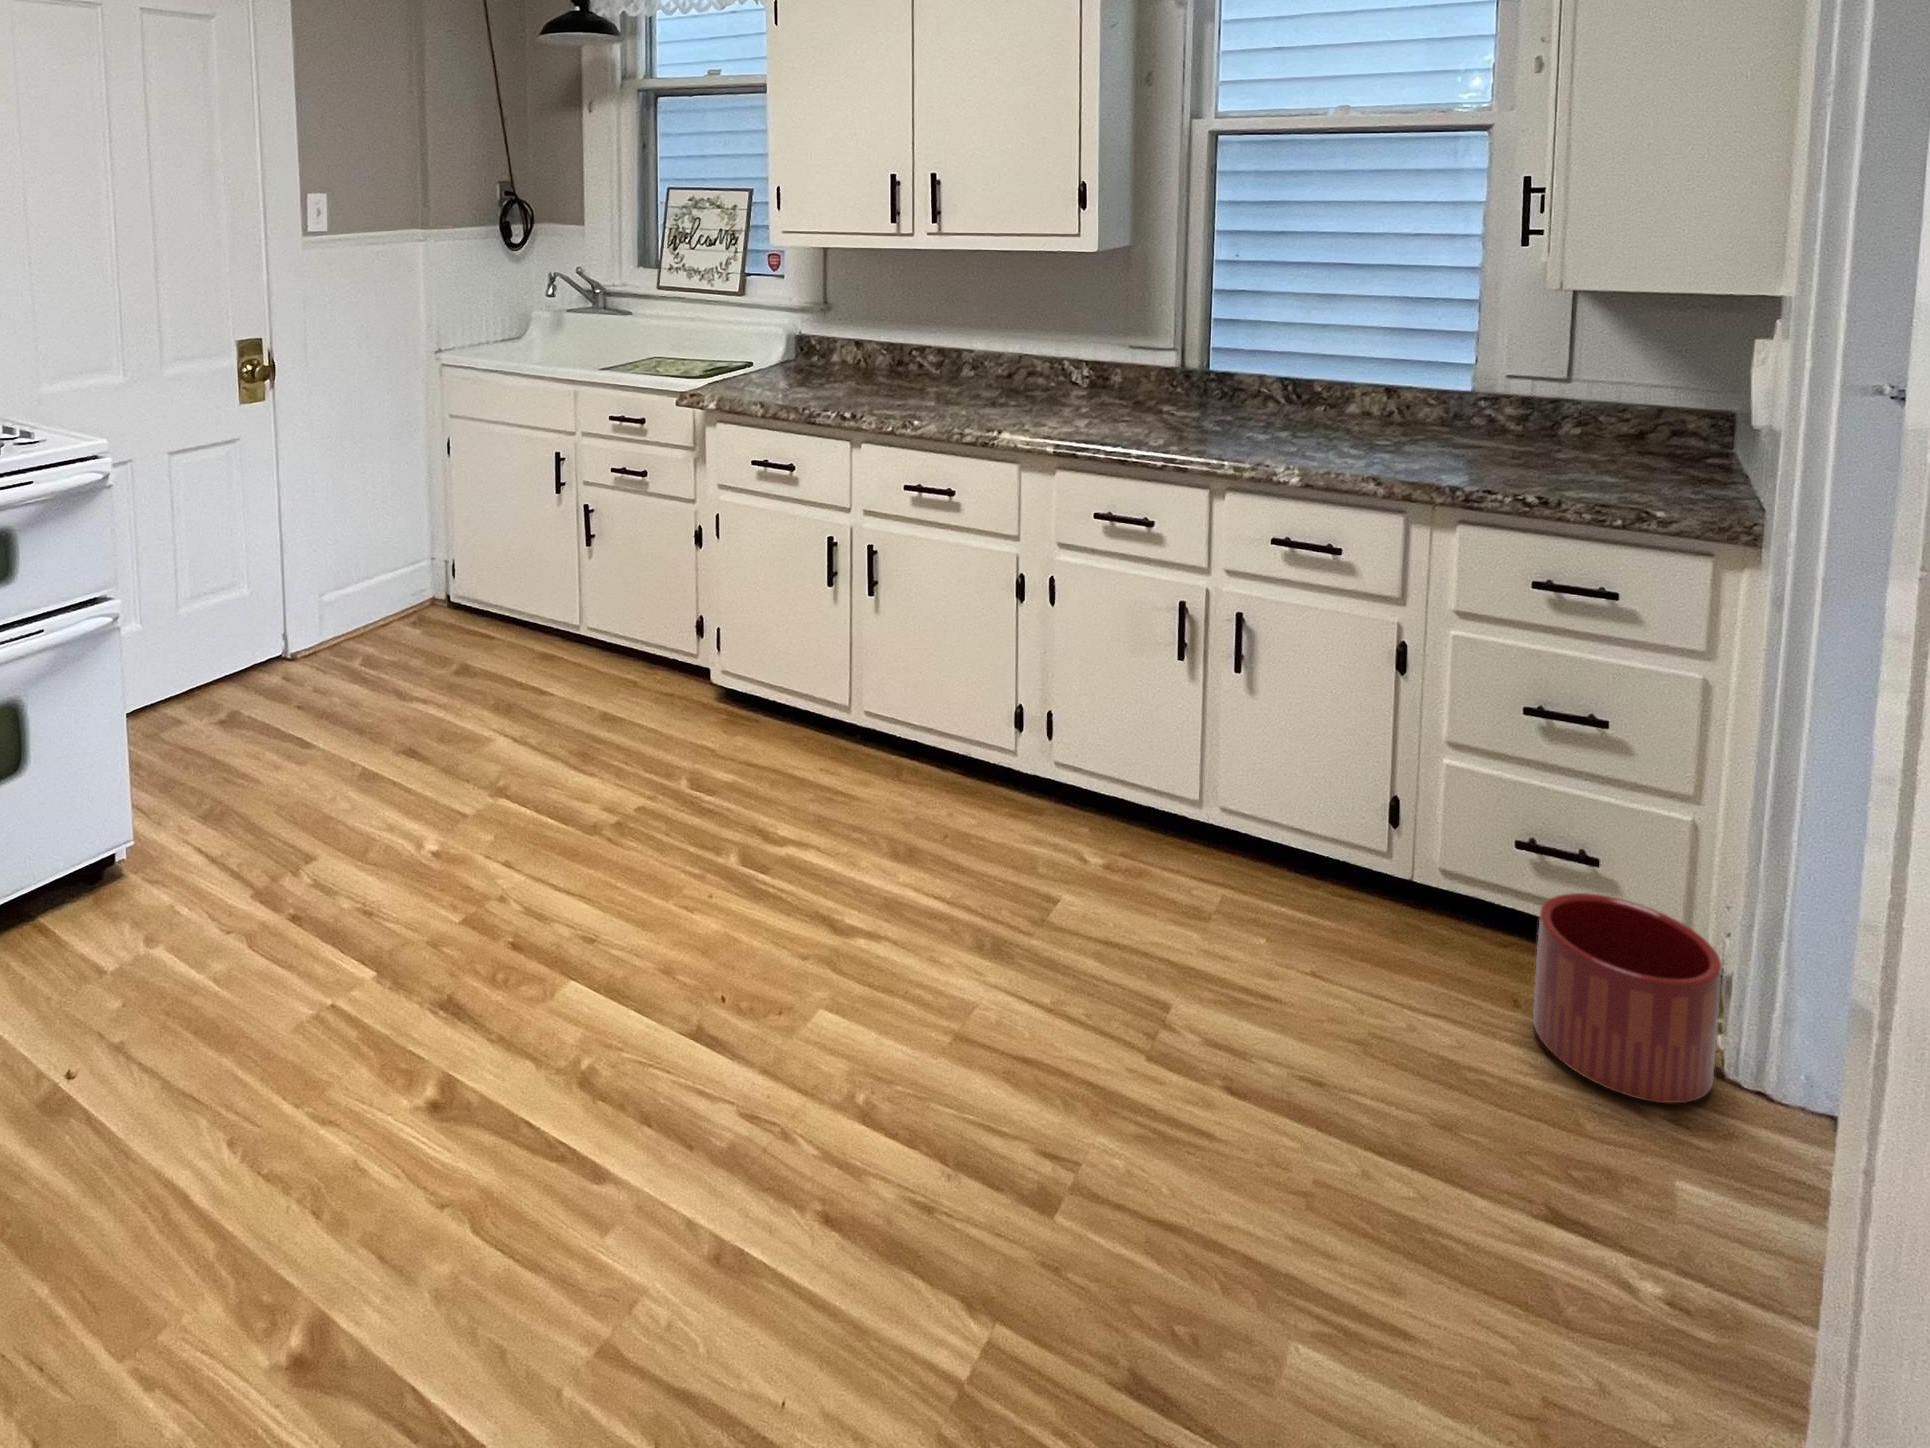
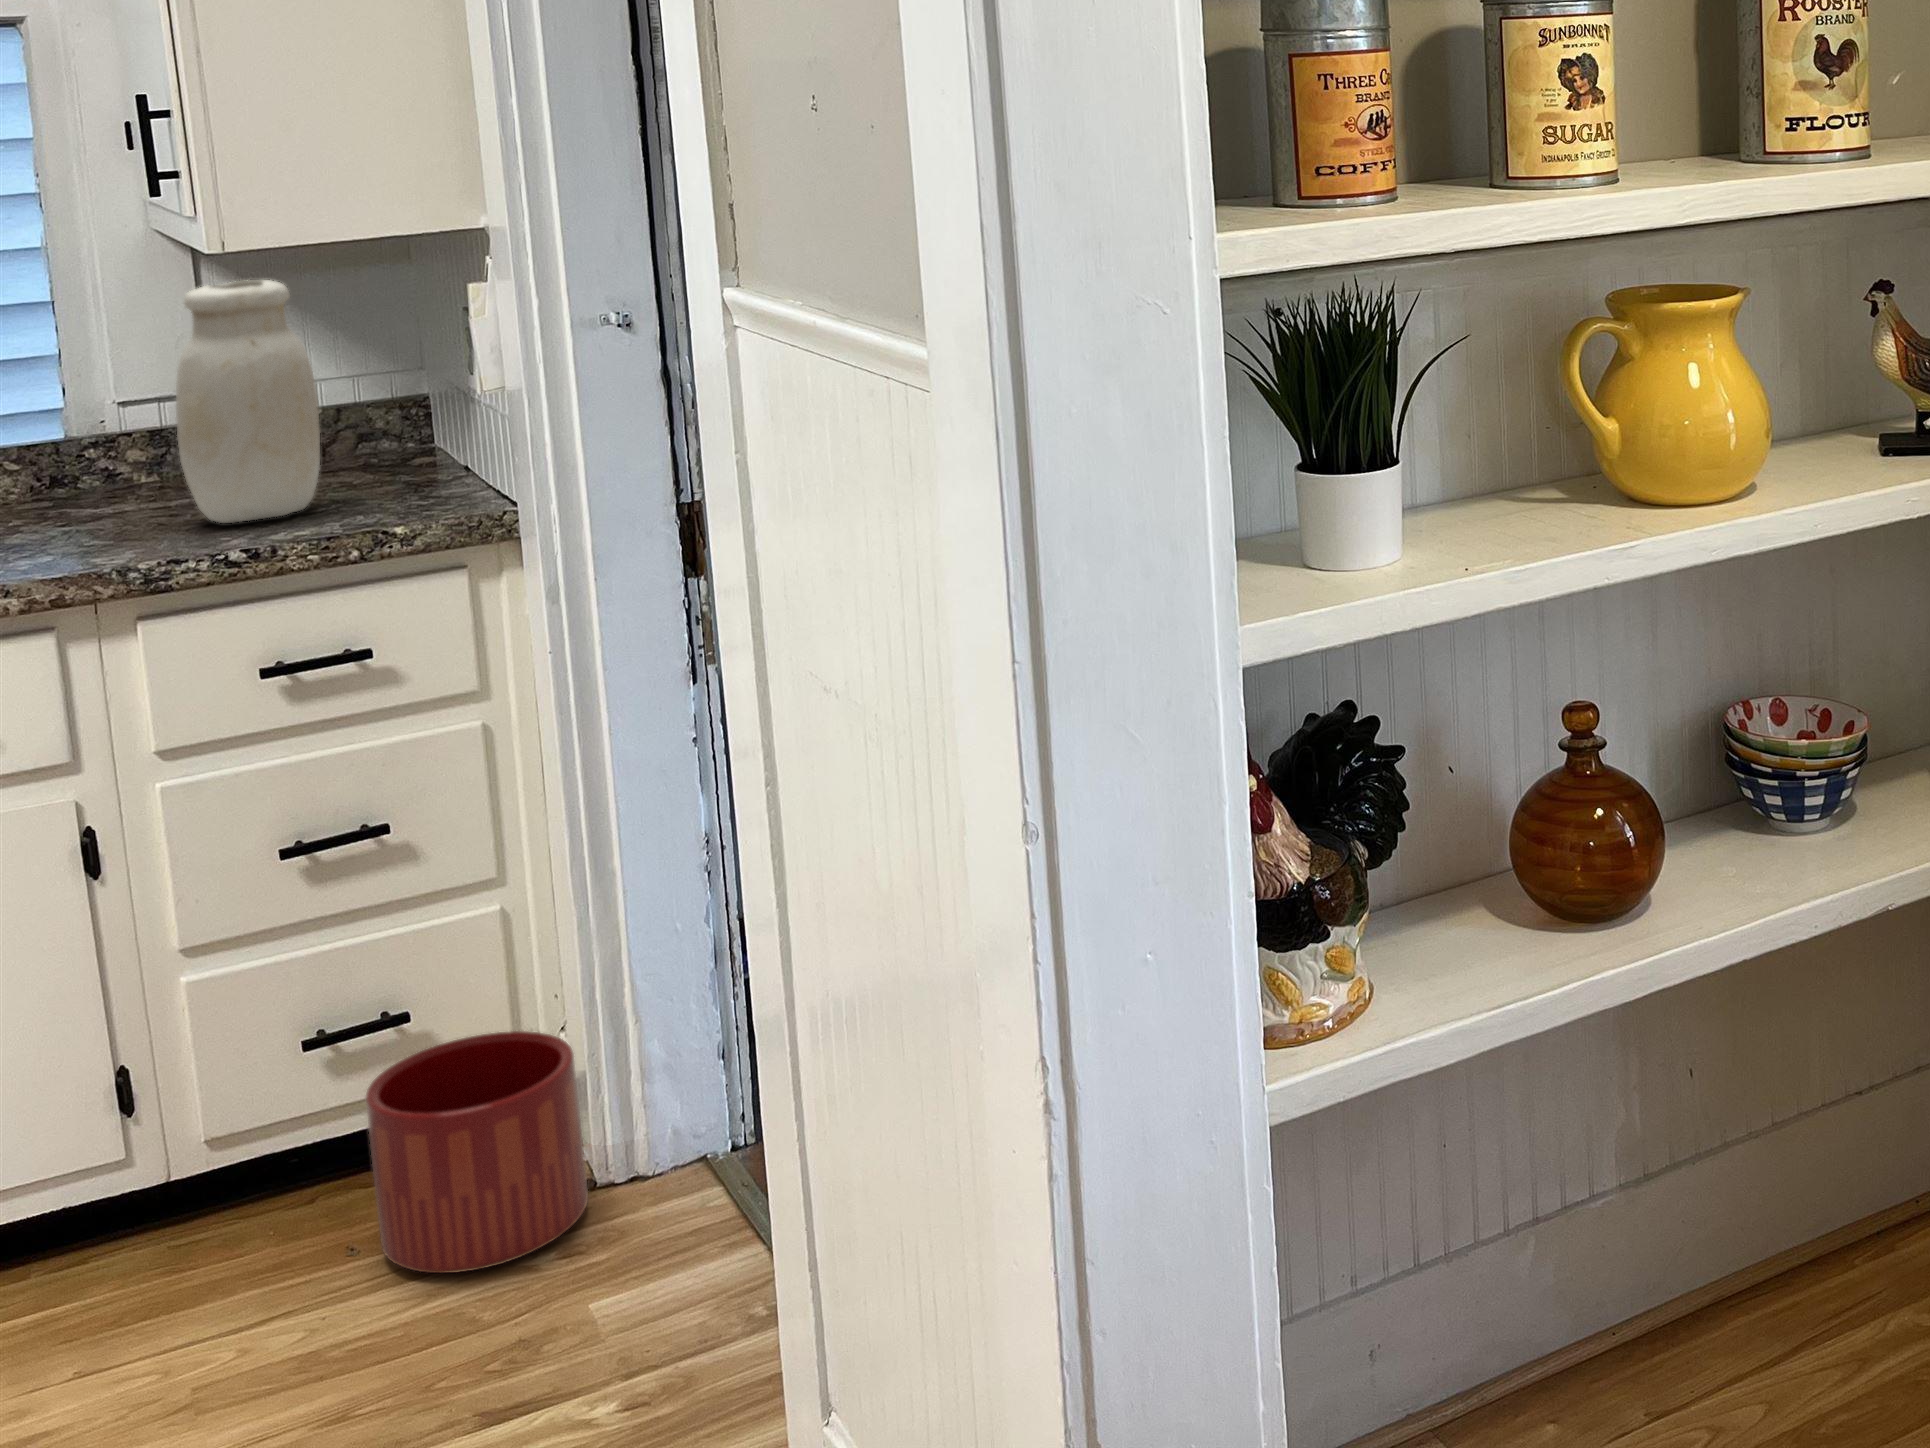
jar: none [1516,311,1624,478] -> present [176,280,320,523]

